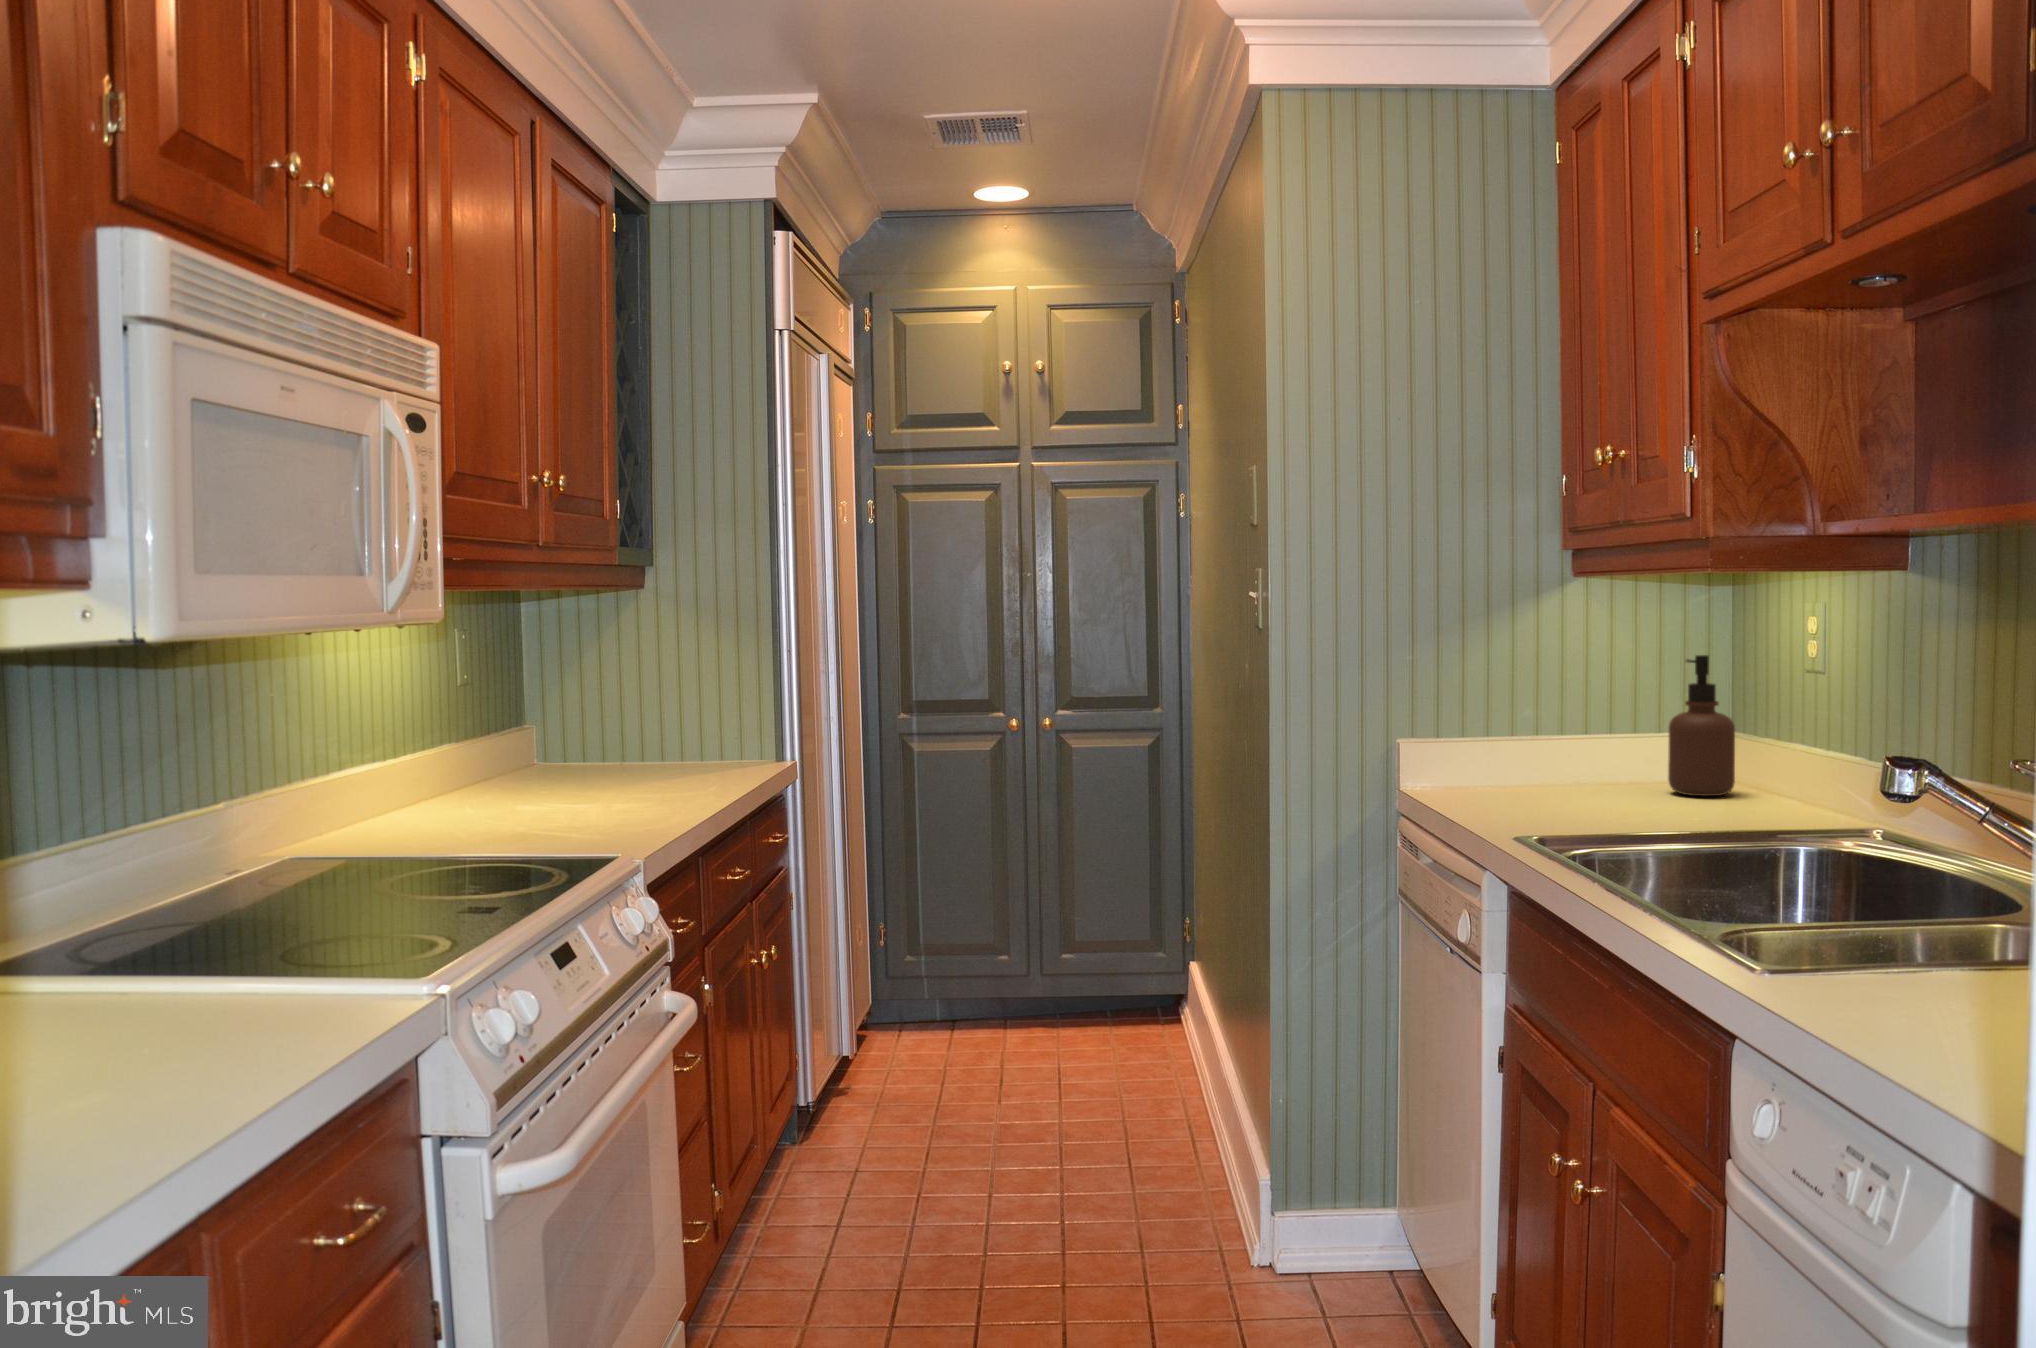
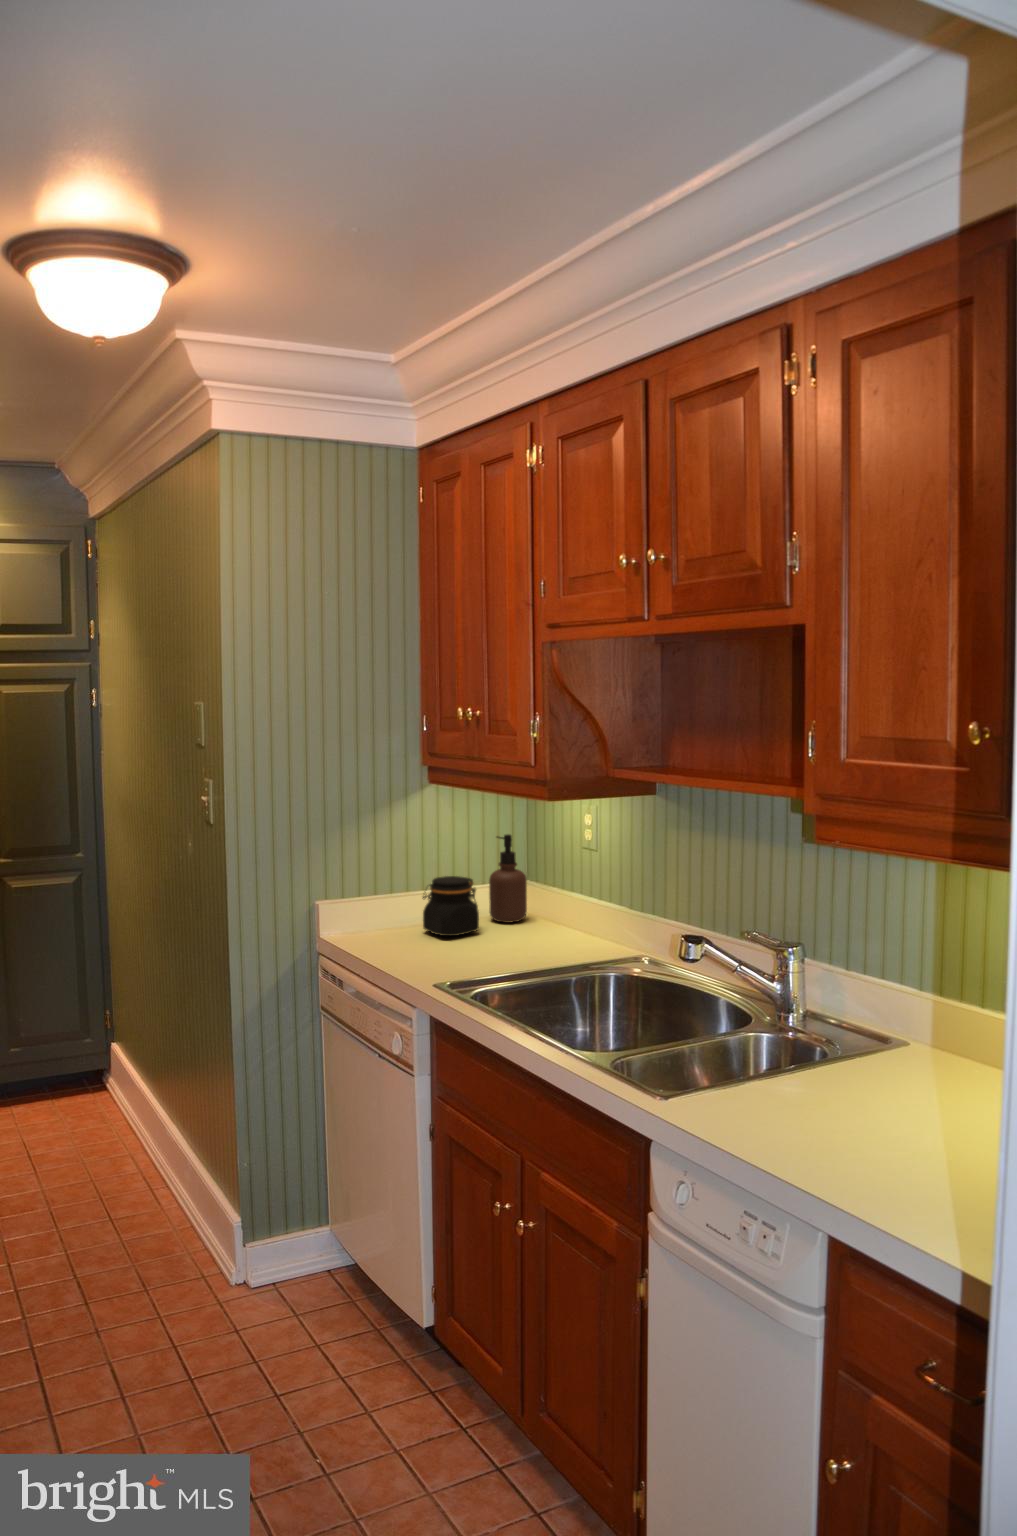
jar: none [1540,713,1639,801] -> present [423,876,479,936]

